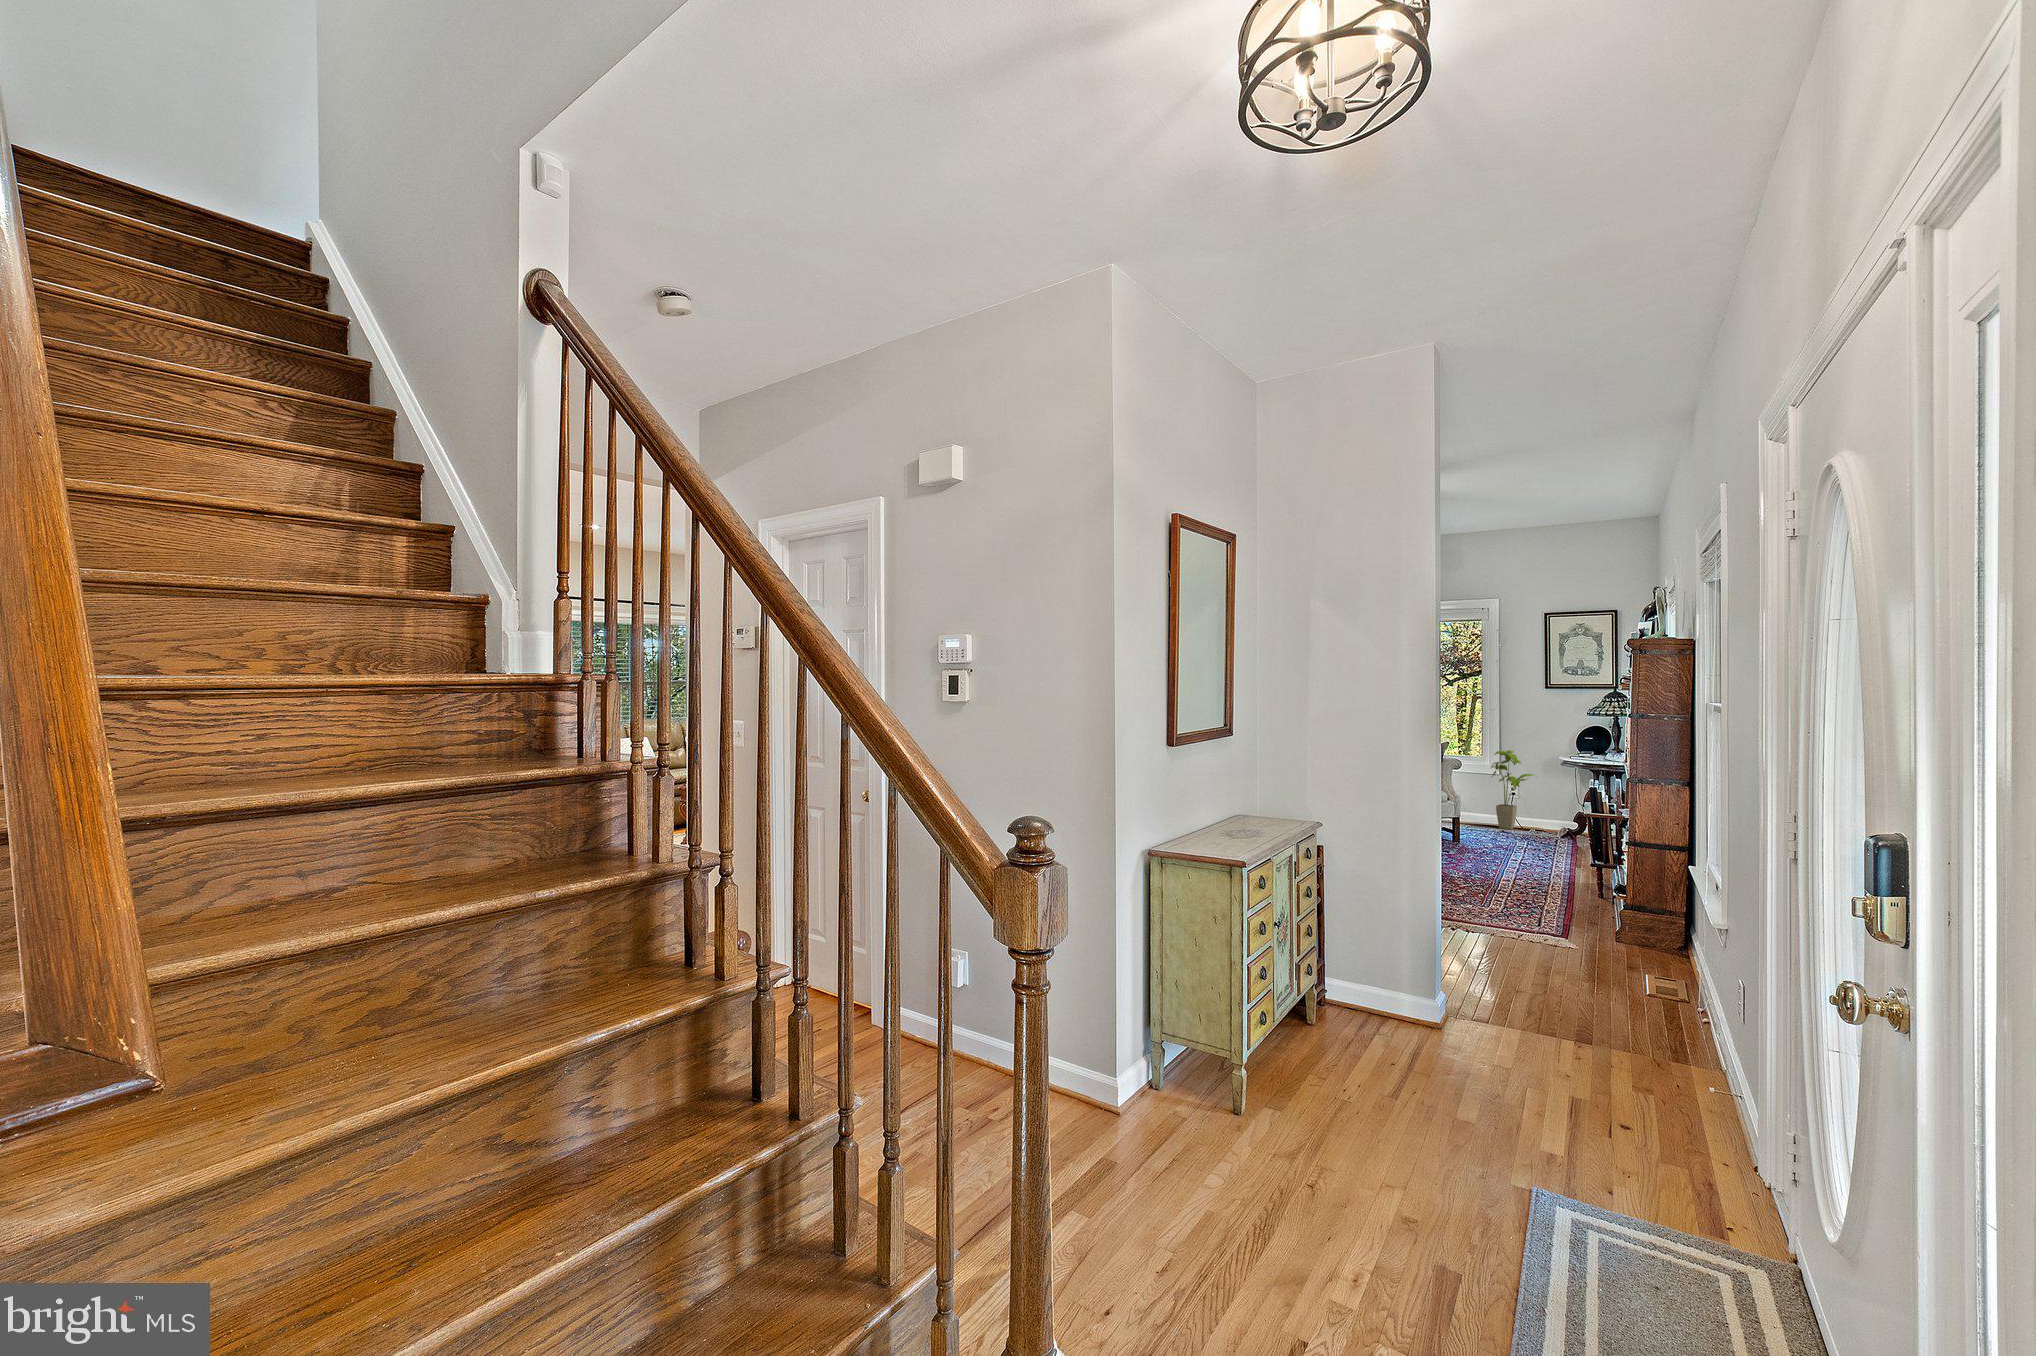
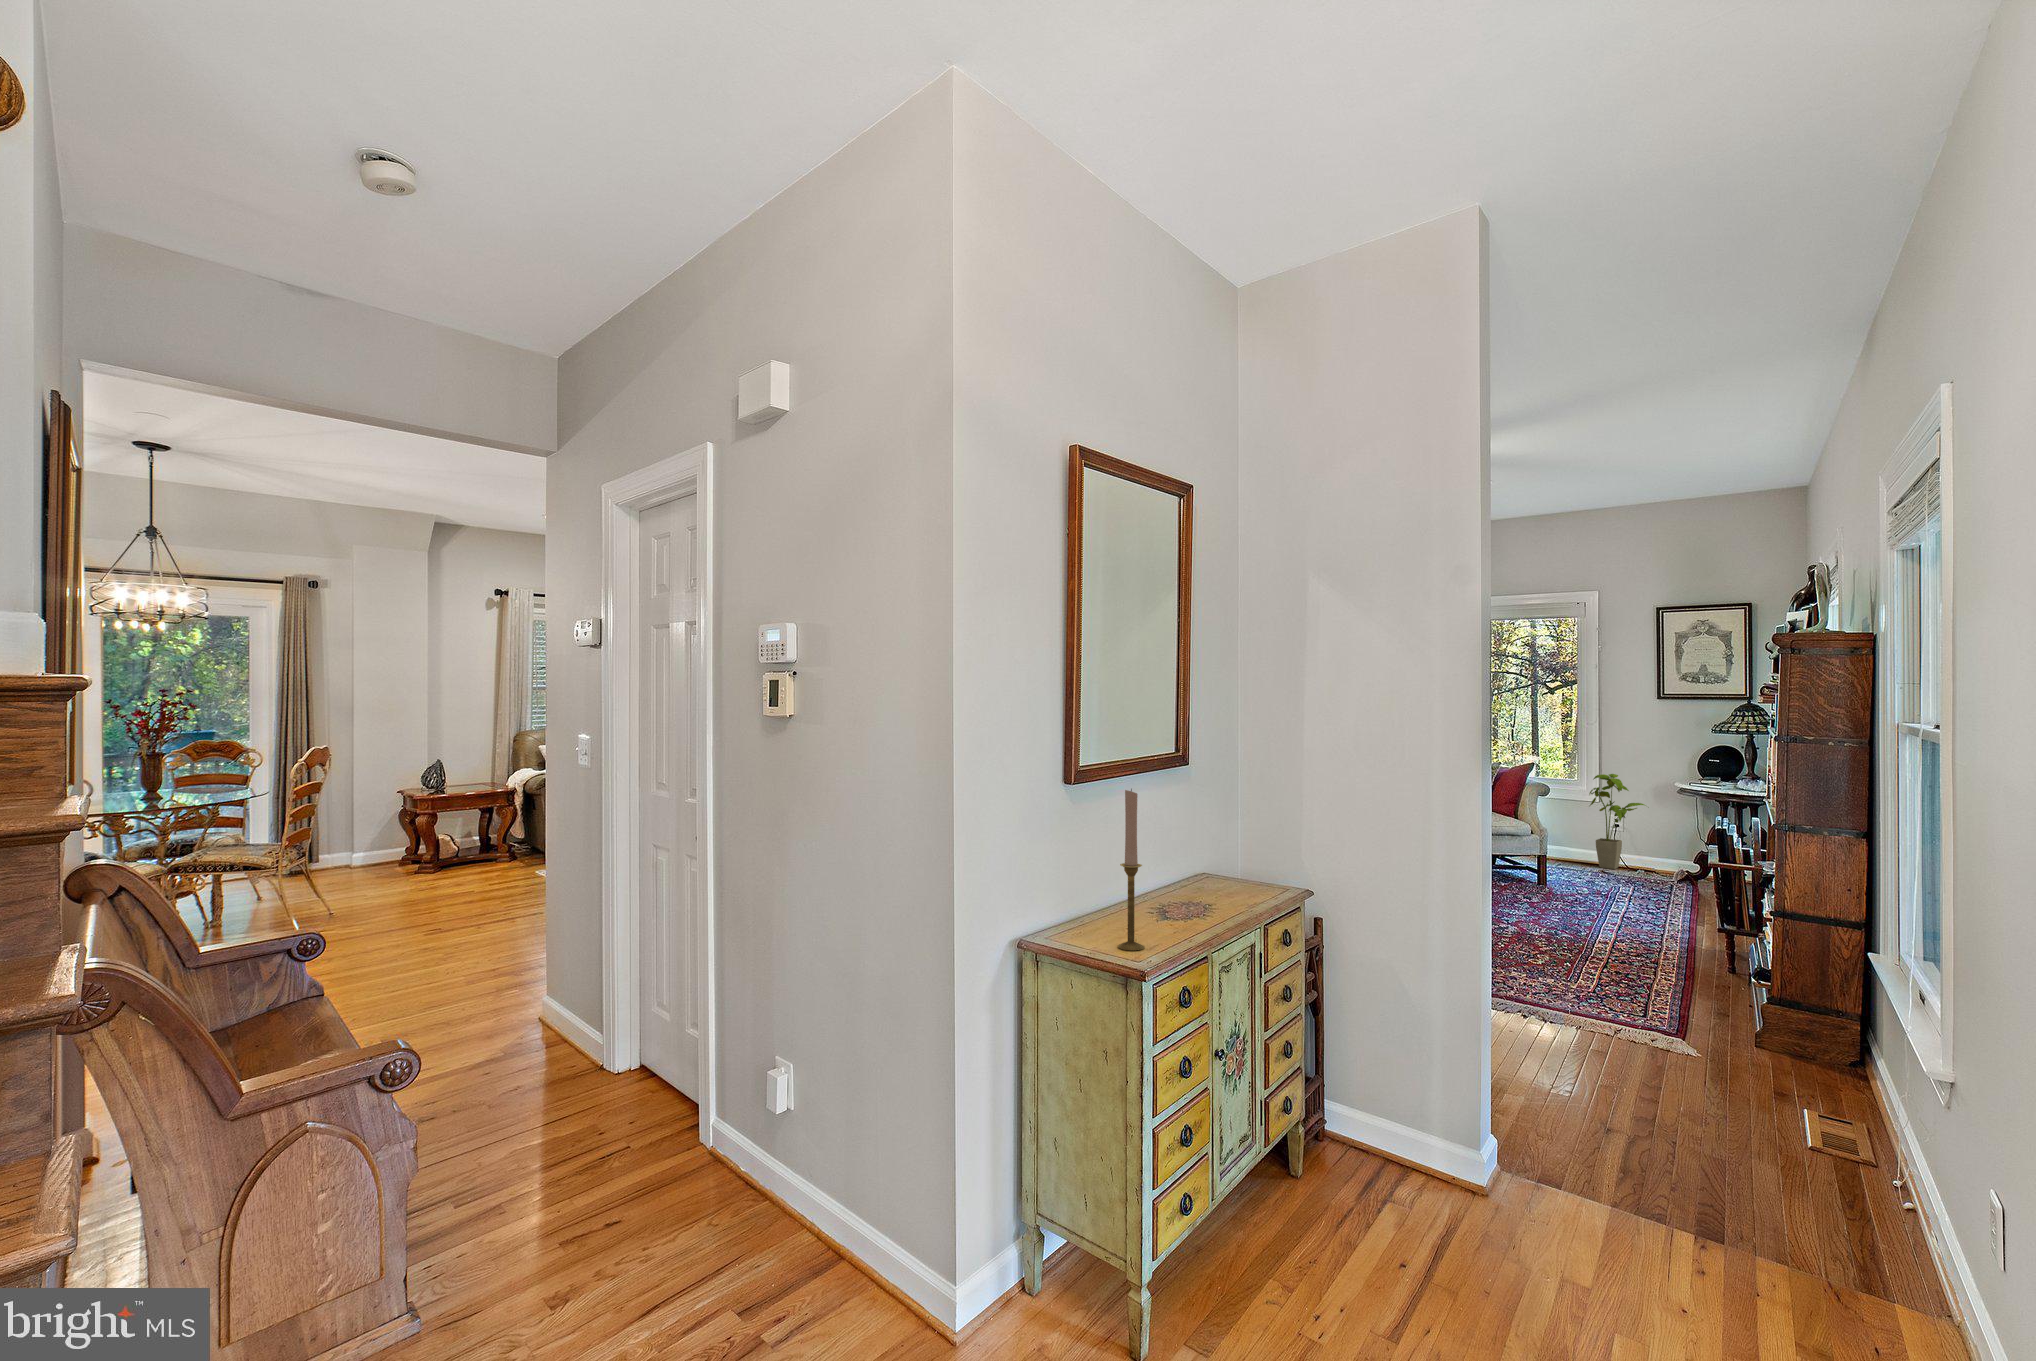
candlestick: none [1215,747,1234,853] -> present [1118,789,1145,950]

